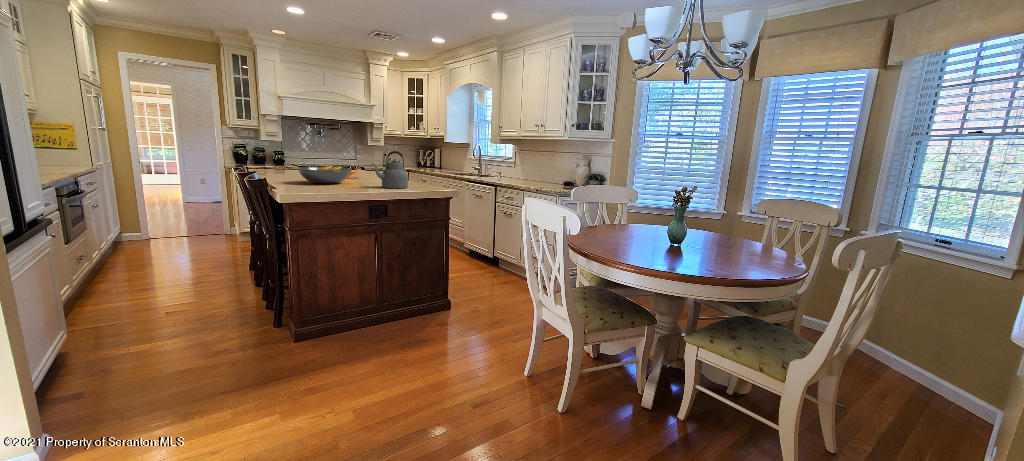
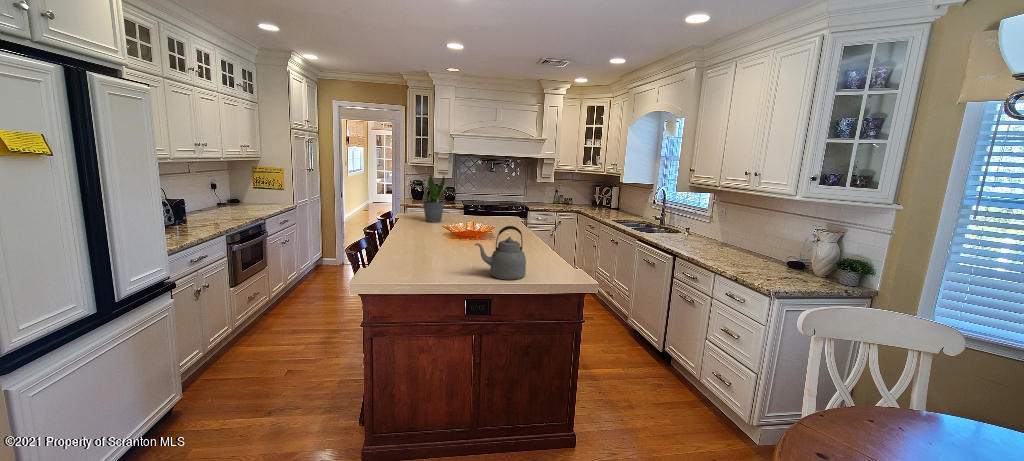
potted plant: none [276,126,299,172] -> present [423,174,445,222]
fruit bowl: present [297,166,351,184] -> none [404,232,467,258]

